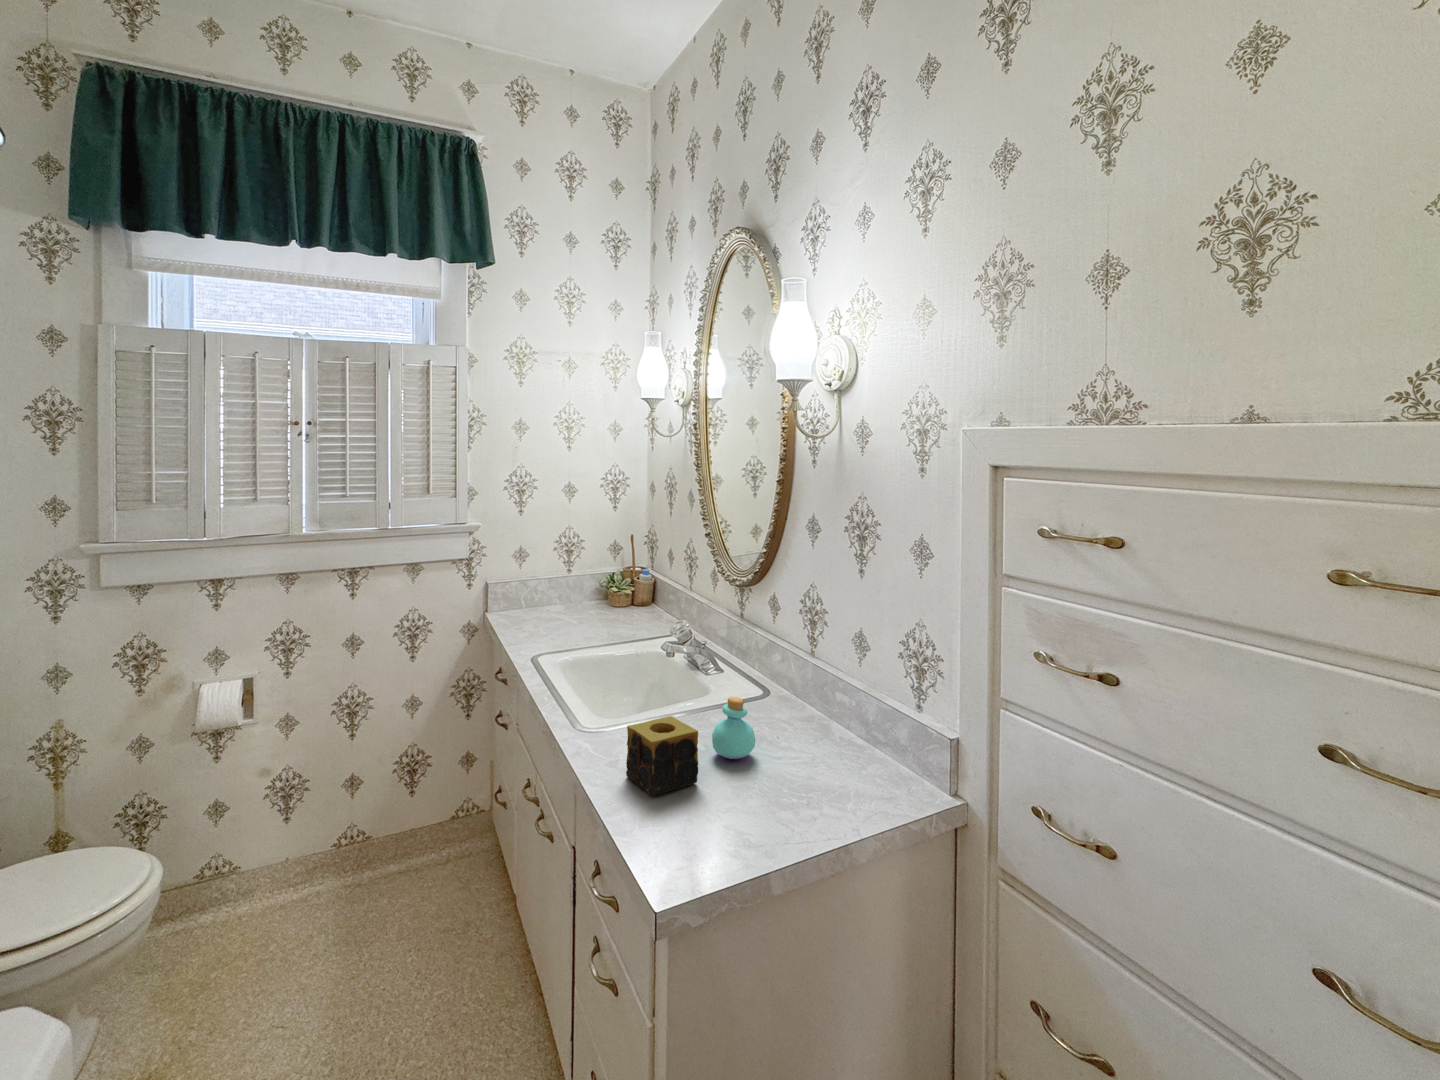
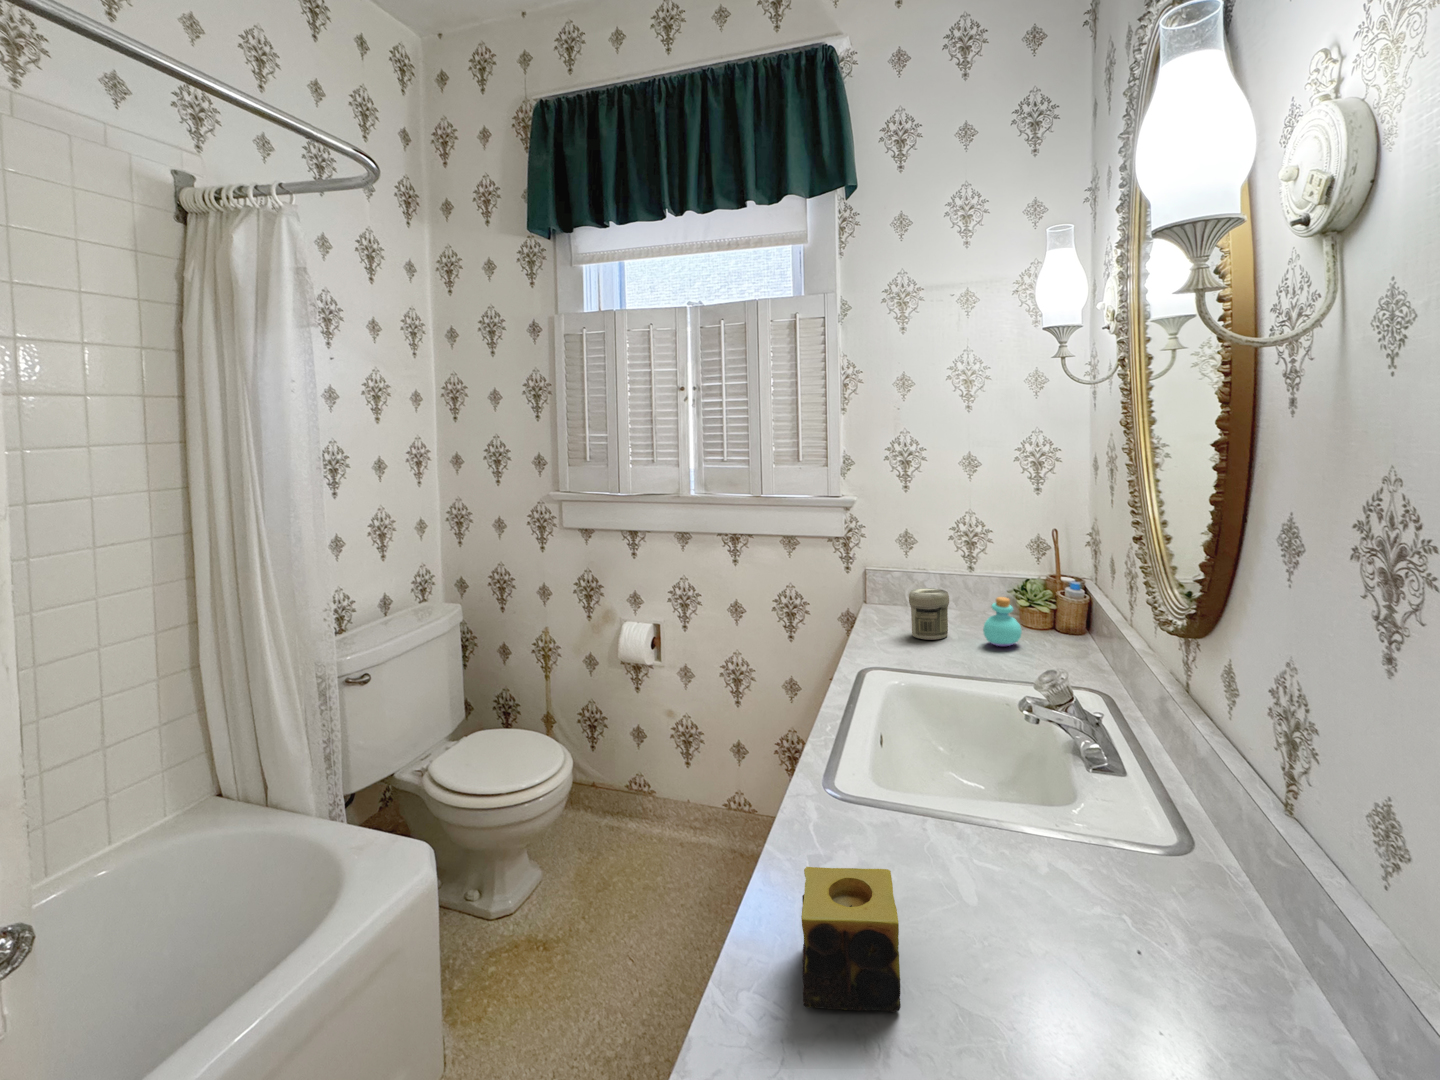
jar: none [535,582,566,620] -> present [909,588,949,640]
perfume bottle: present [712,697,755,759] -> present [983,597,1022,646]

